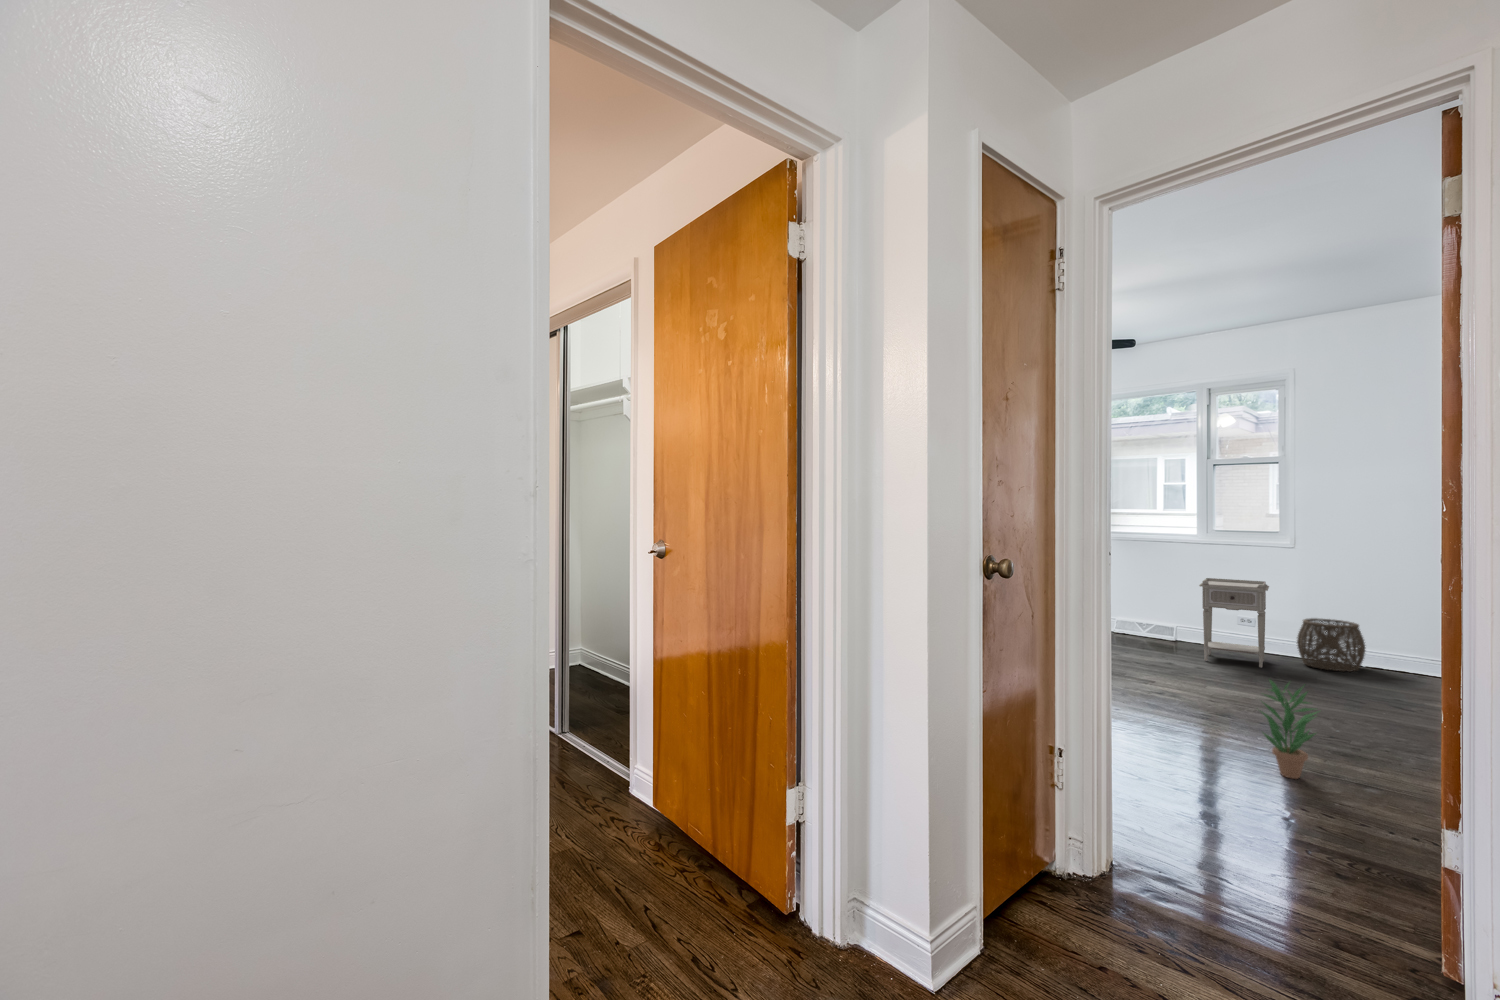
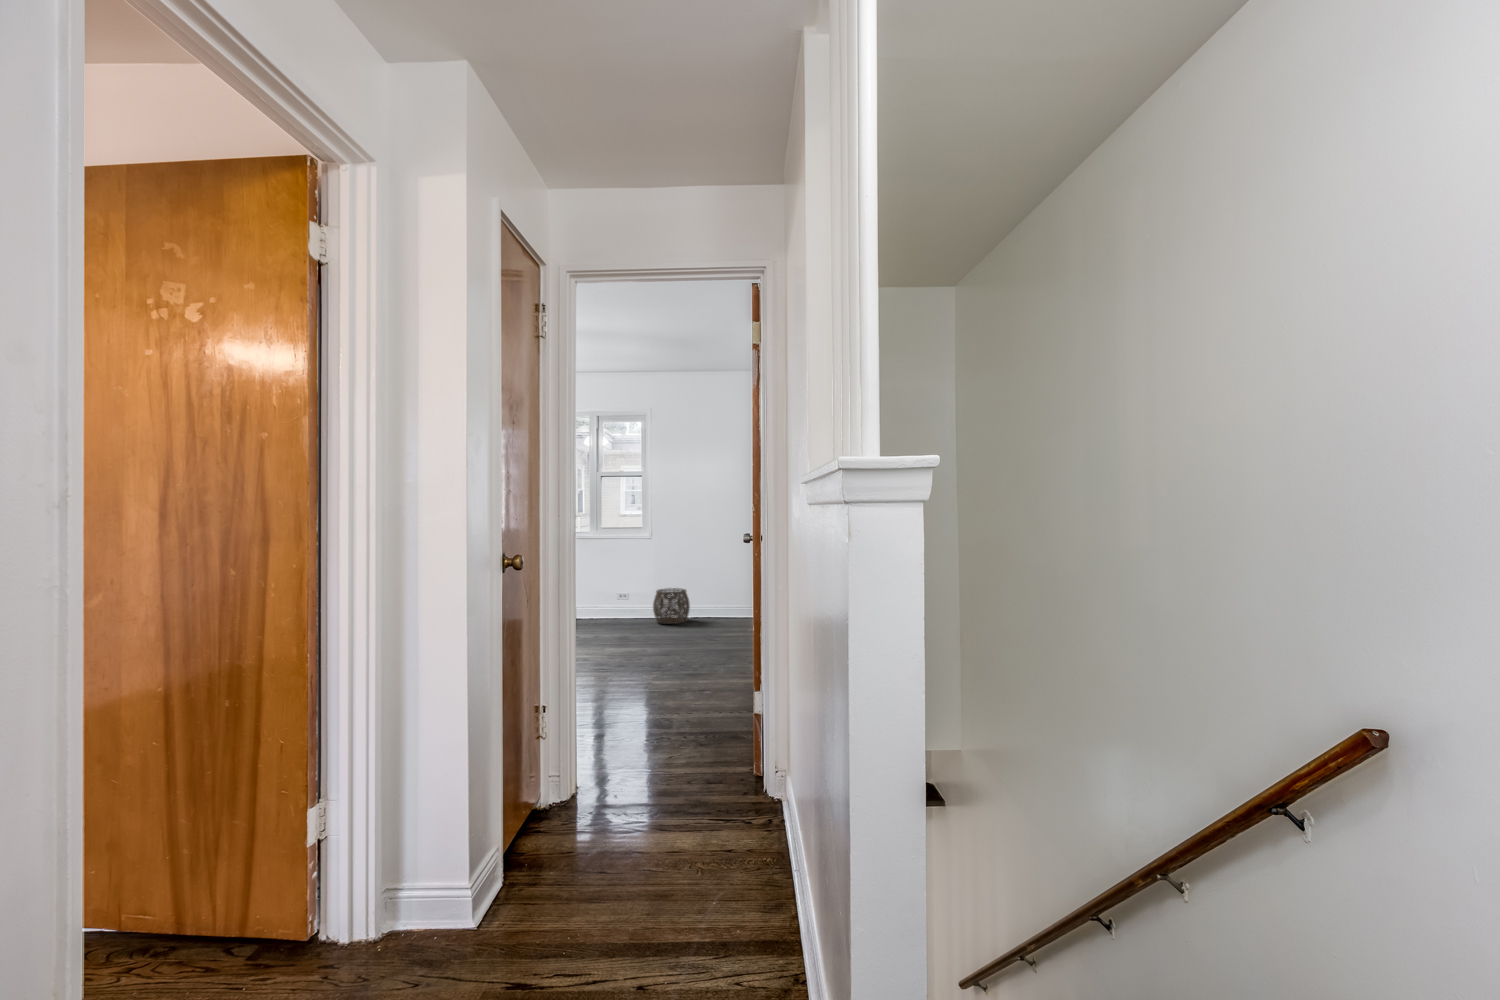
nightstand: present [1199,578,1269,668] -> none [594,565,637,631]
potted plant: present [1261,679,1317,779] -> none [647,630,683,698]

